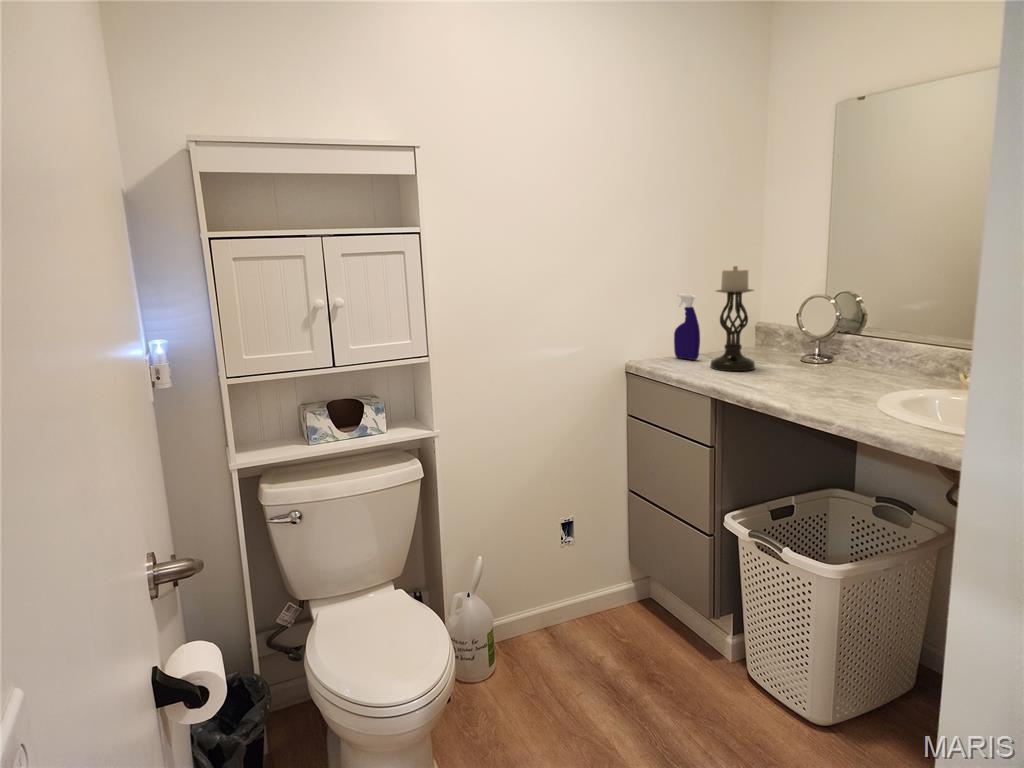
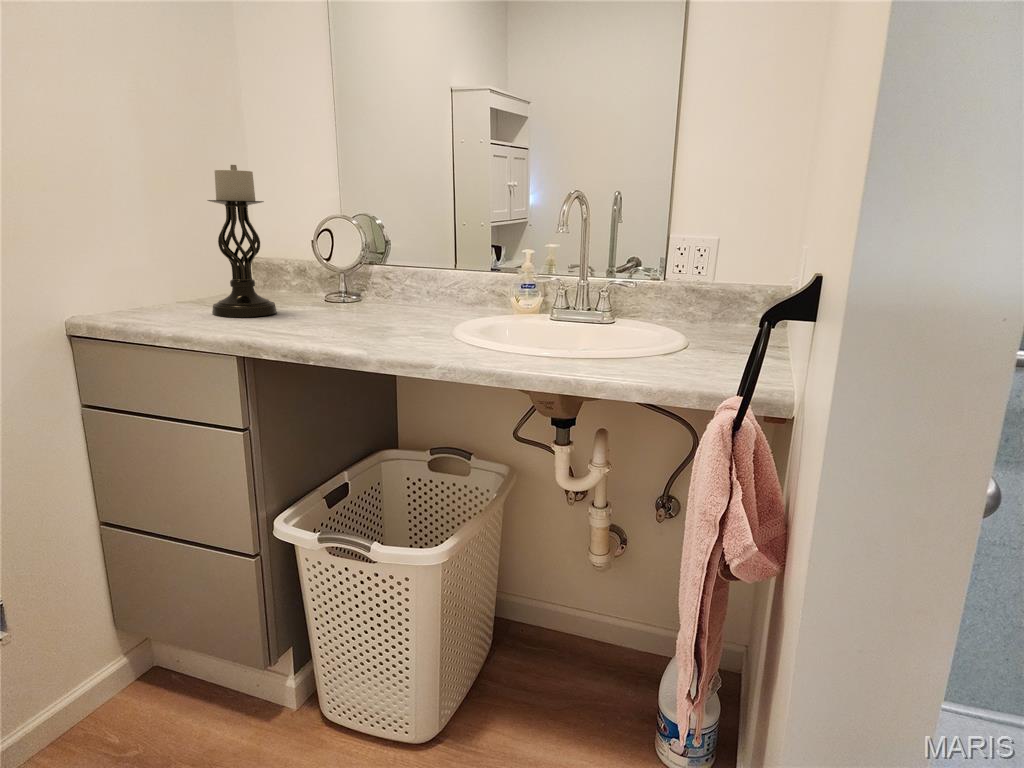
spray bottle: present [674,293,700,360] -> none [140,206,188,307]

